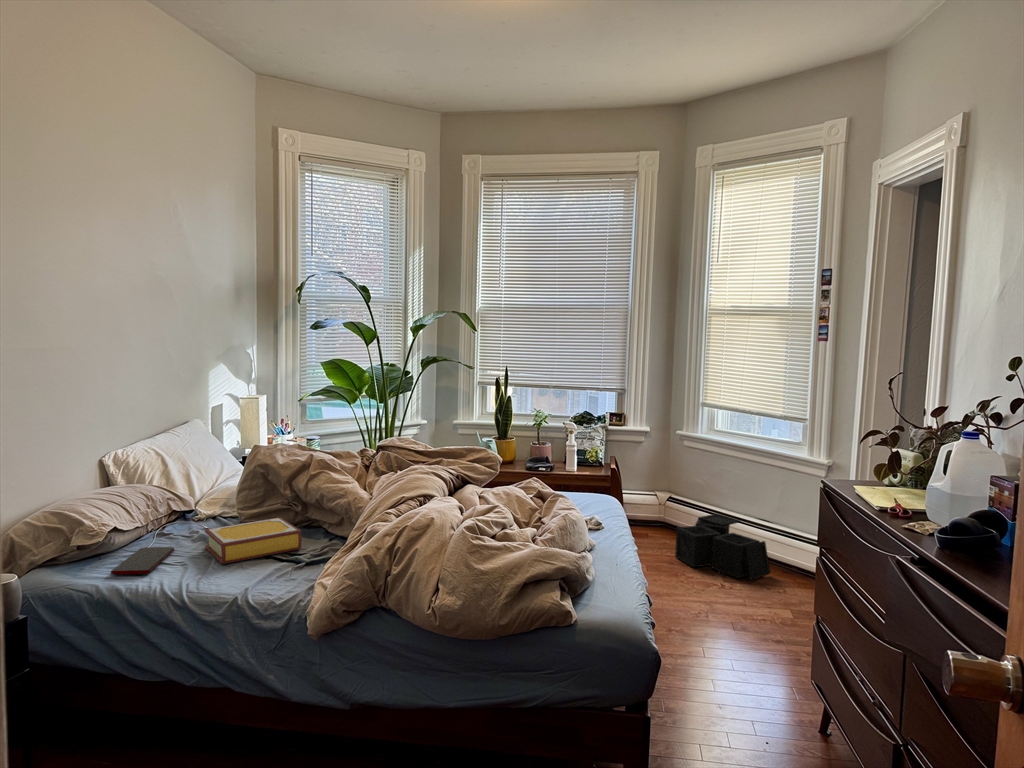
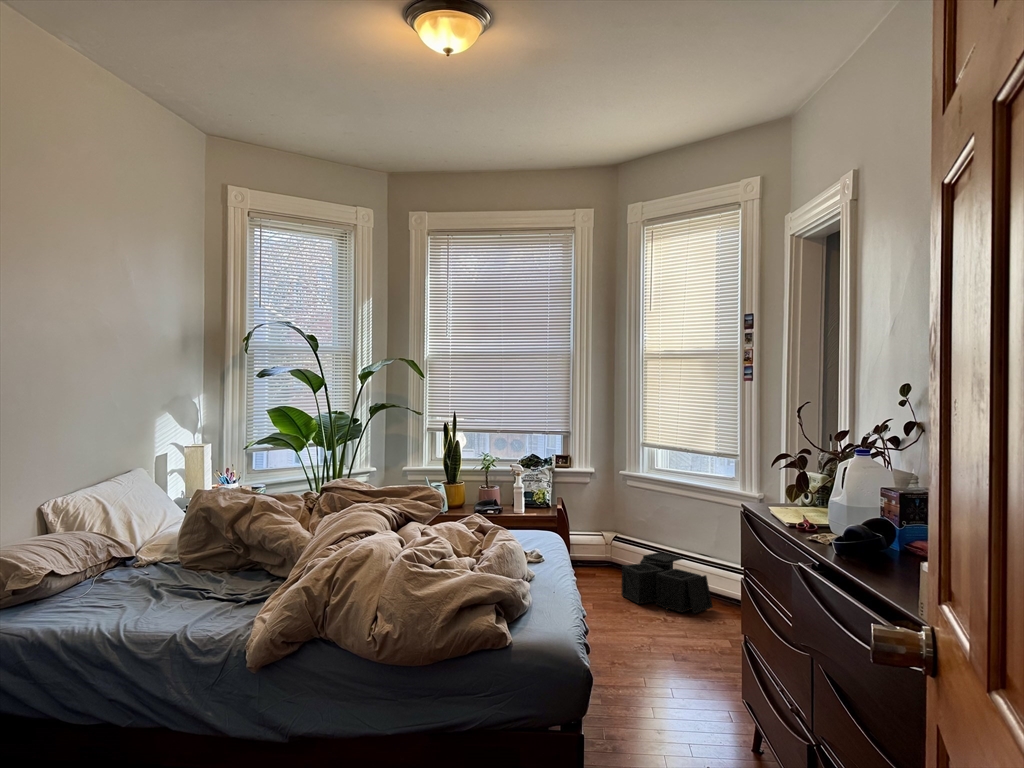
book: present [205,517,302,564] -> none [145,560,244,605]
smartphone: present [111,547,174,575] -> none [47,591,113,618]

